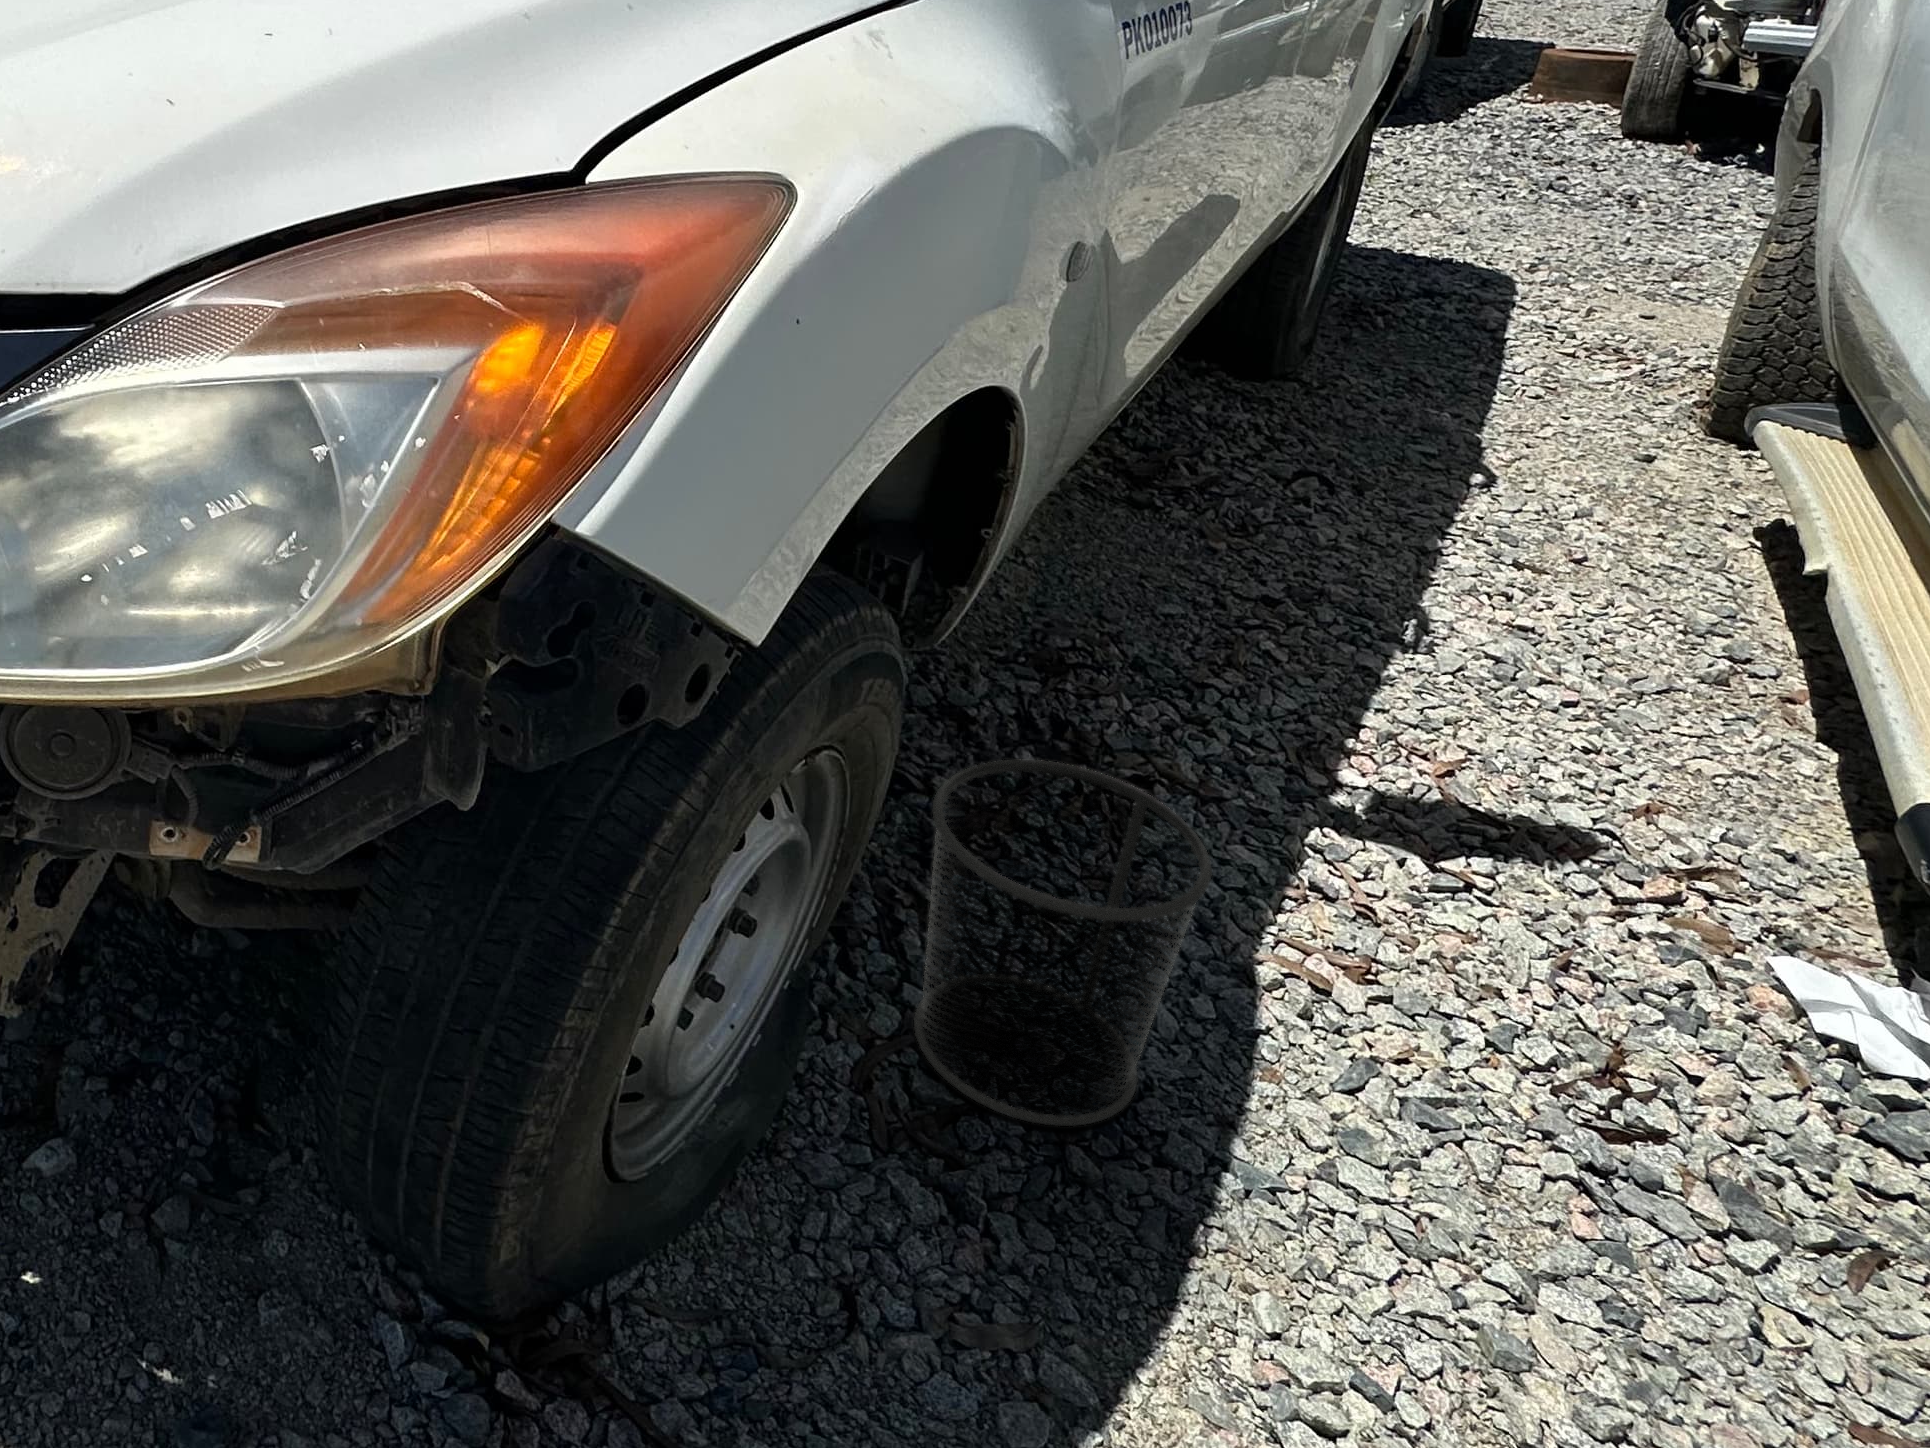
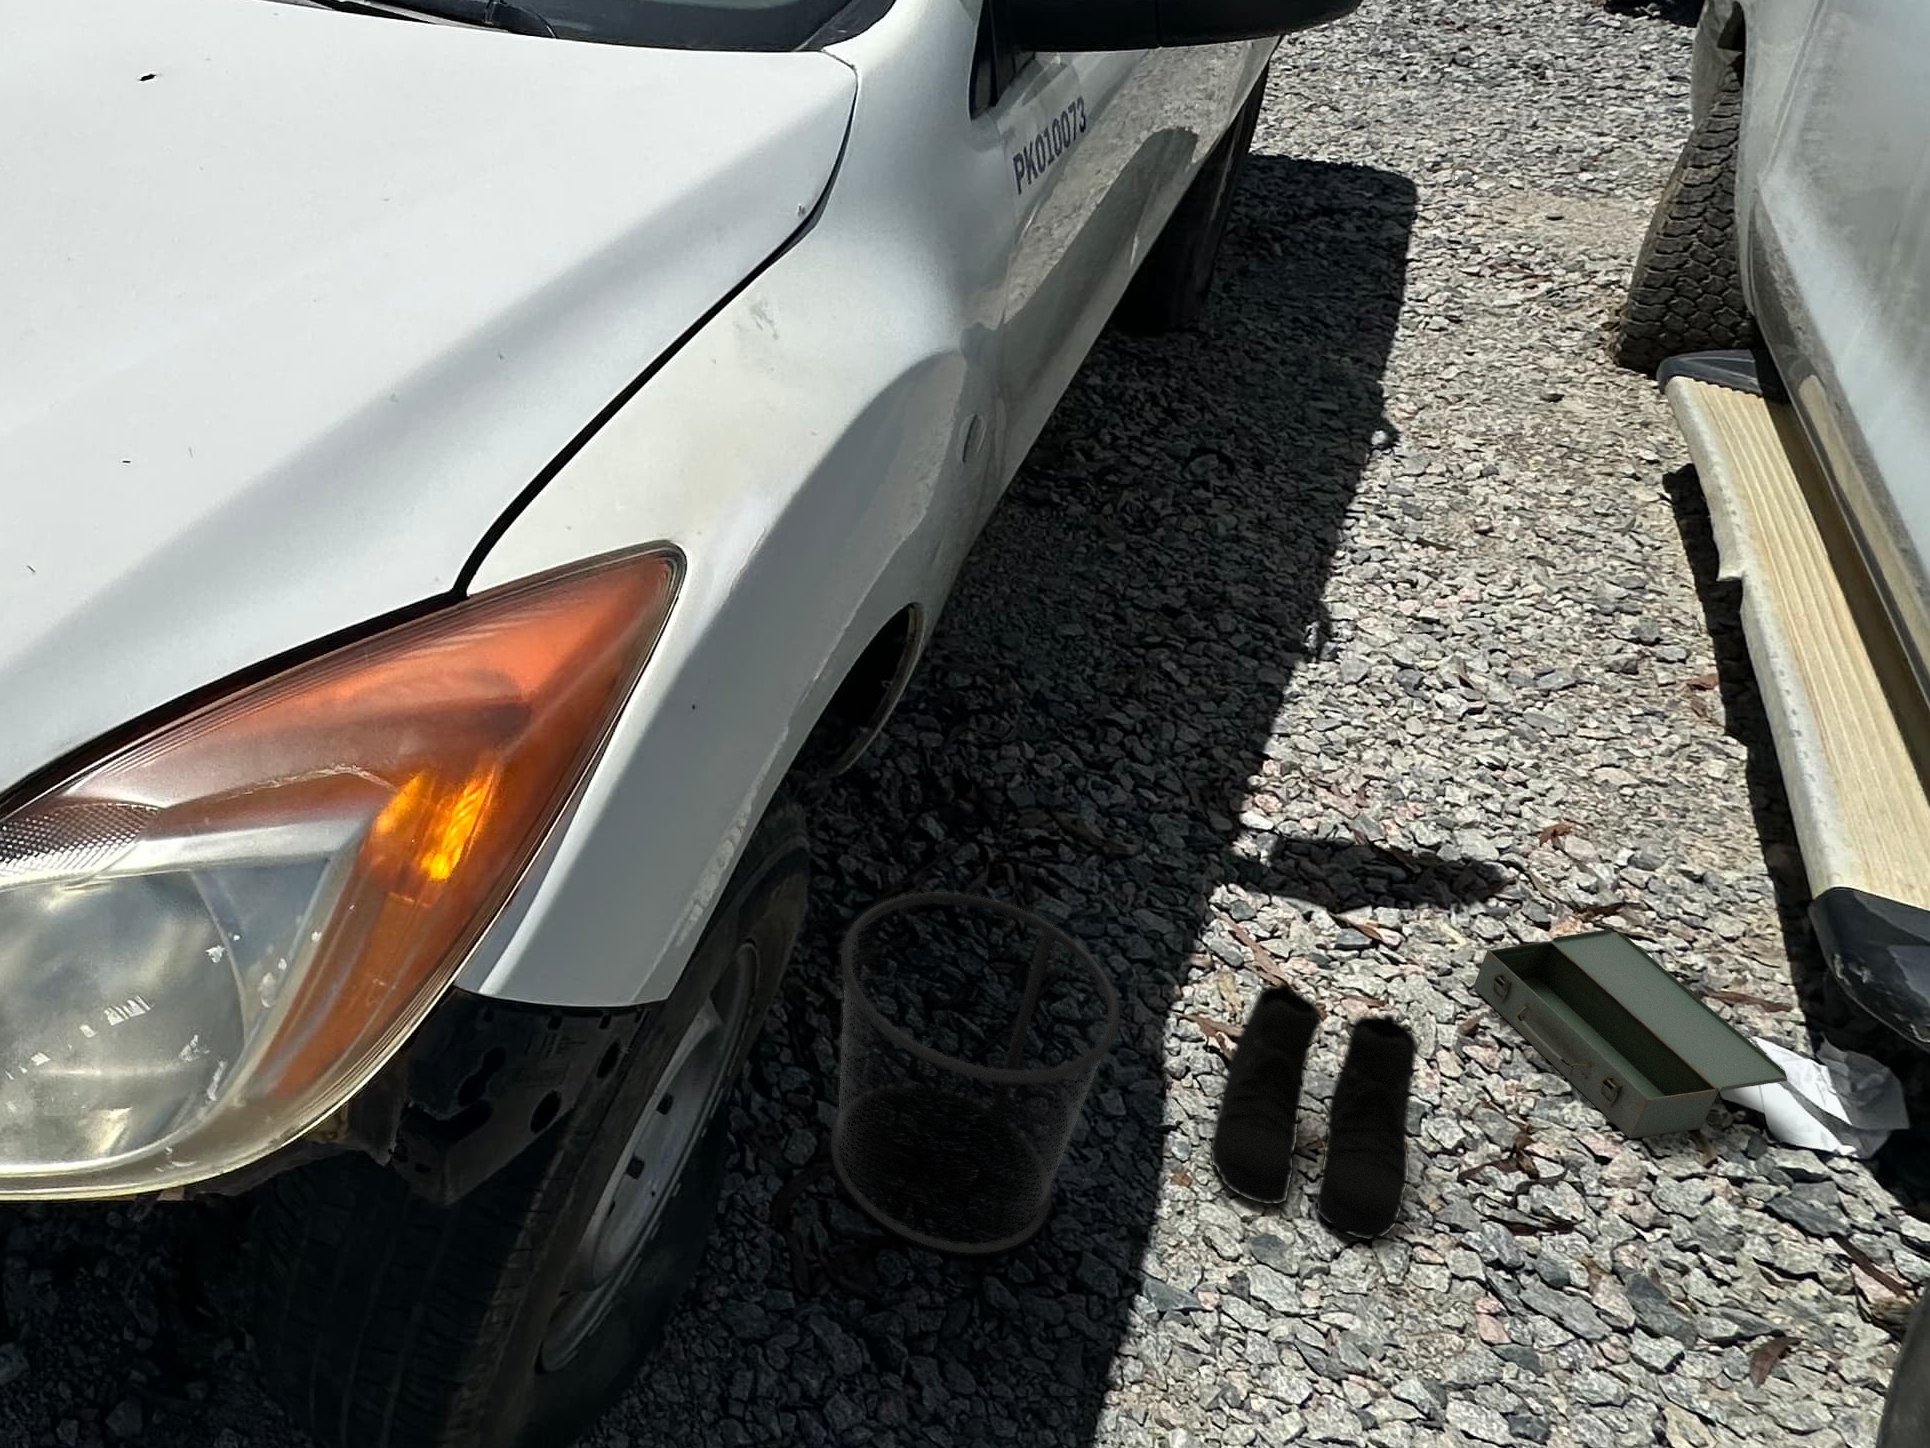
toolbox: none [1569,880,1885,1071] -> present [1473,929,1788,1138]
boots: none [1301,887,1511,1139] -> present [1210,982,1417,1239]

